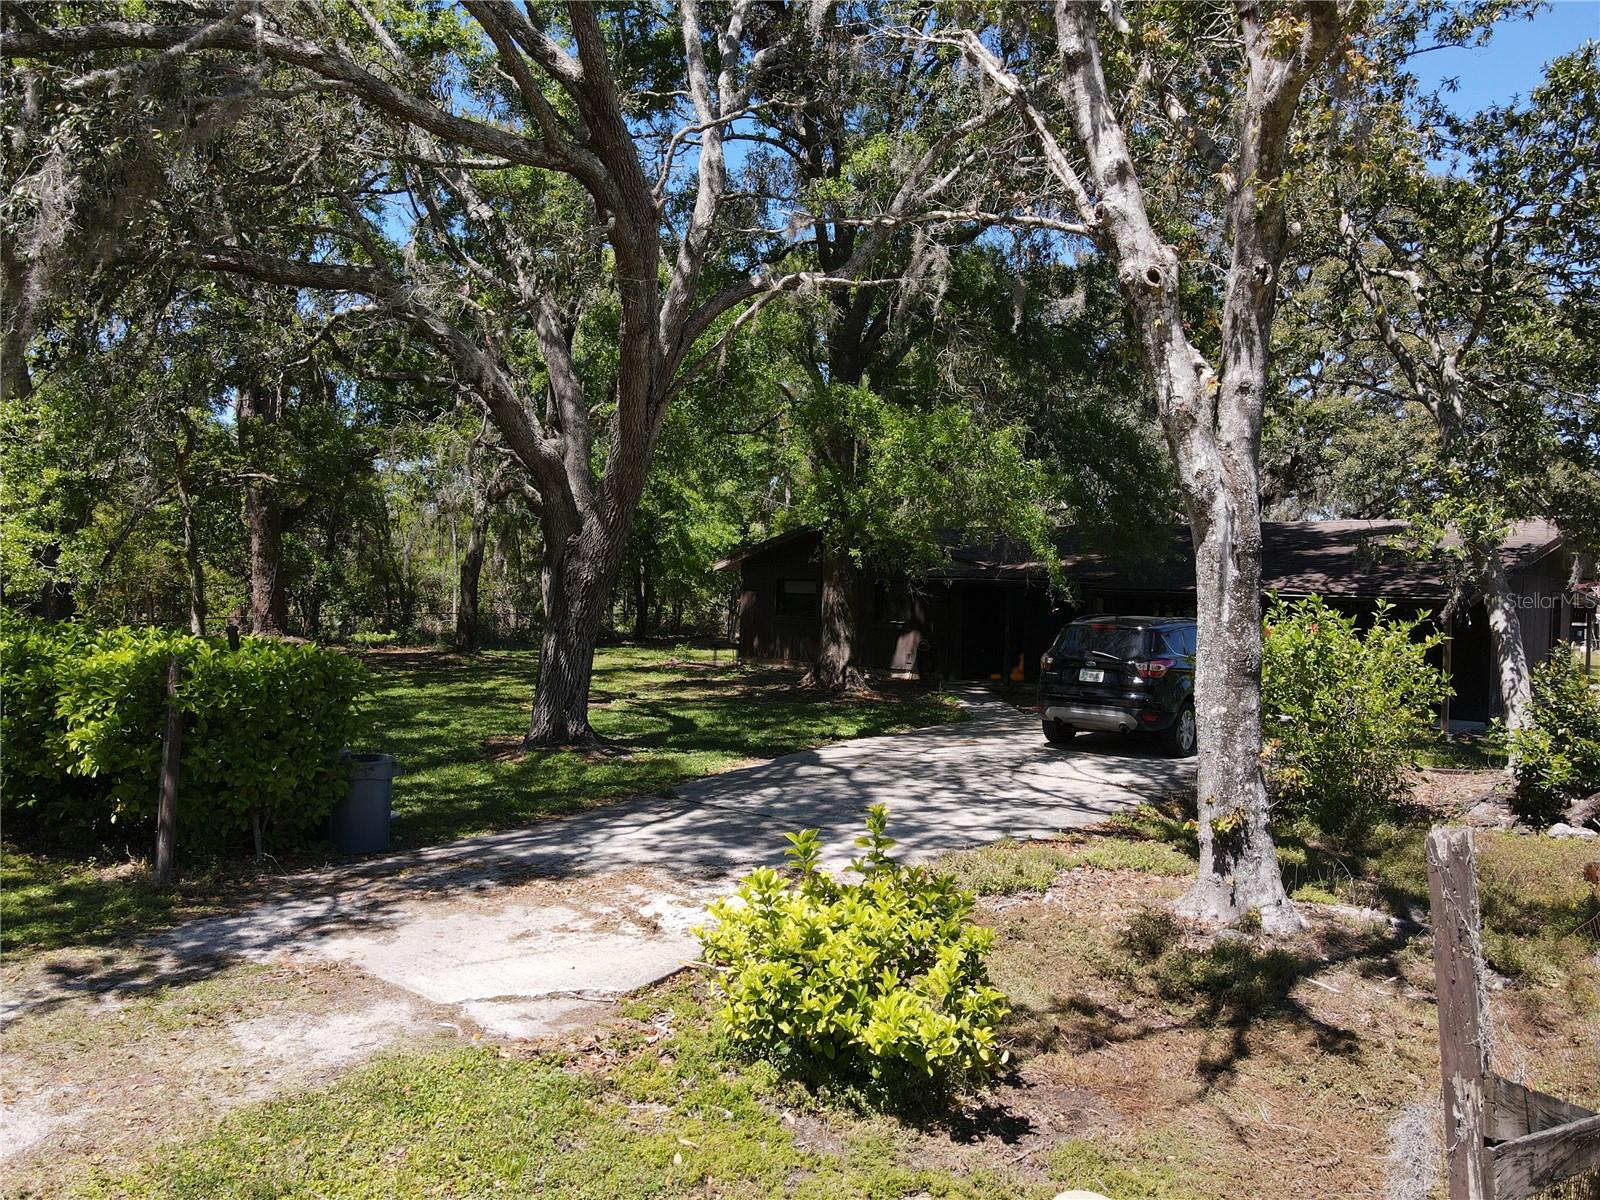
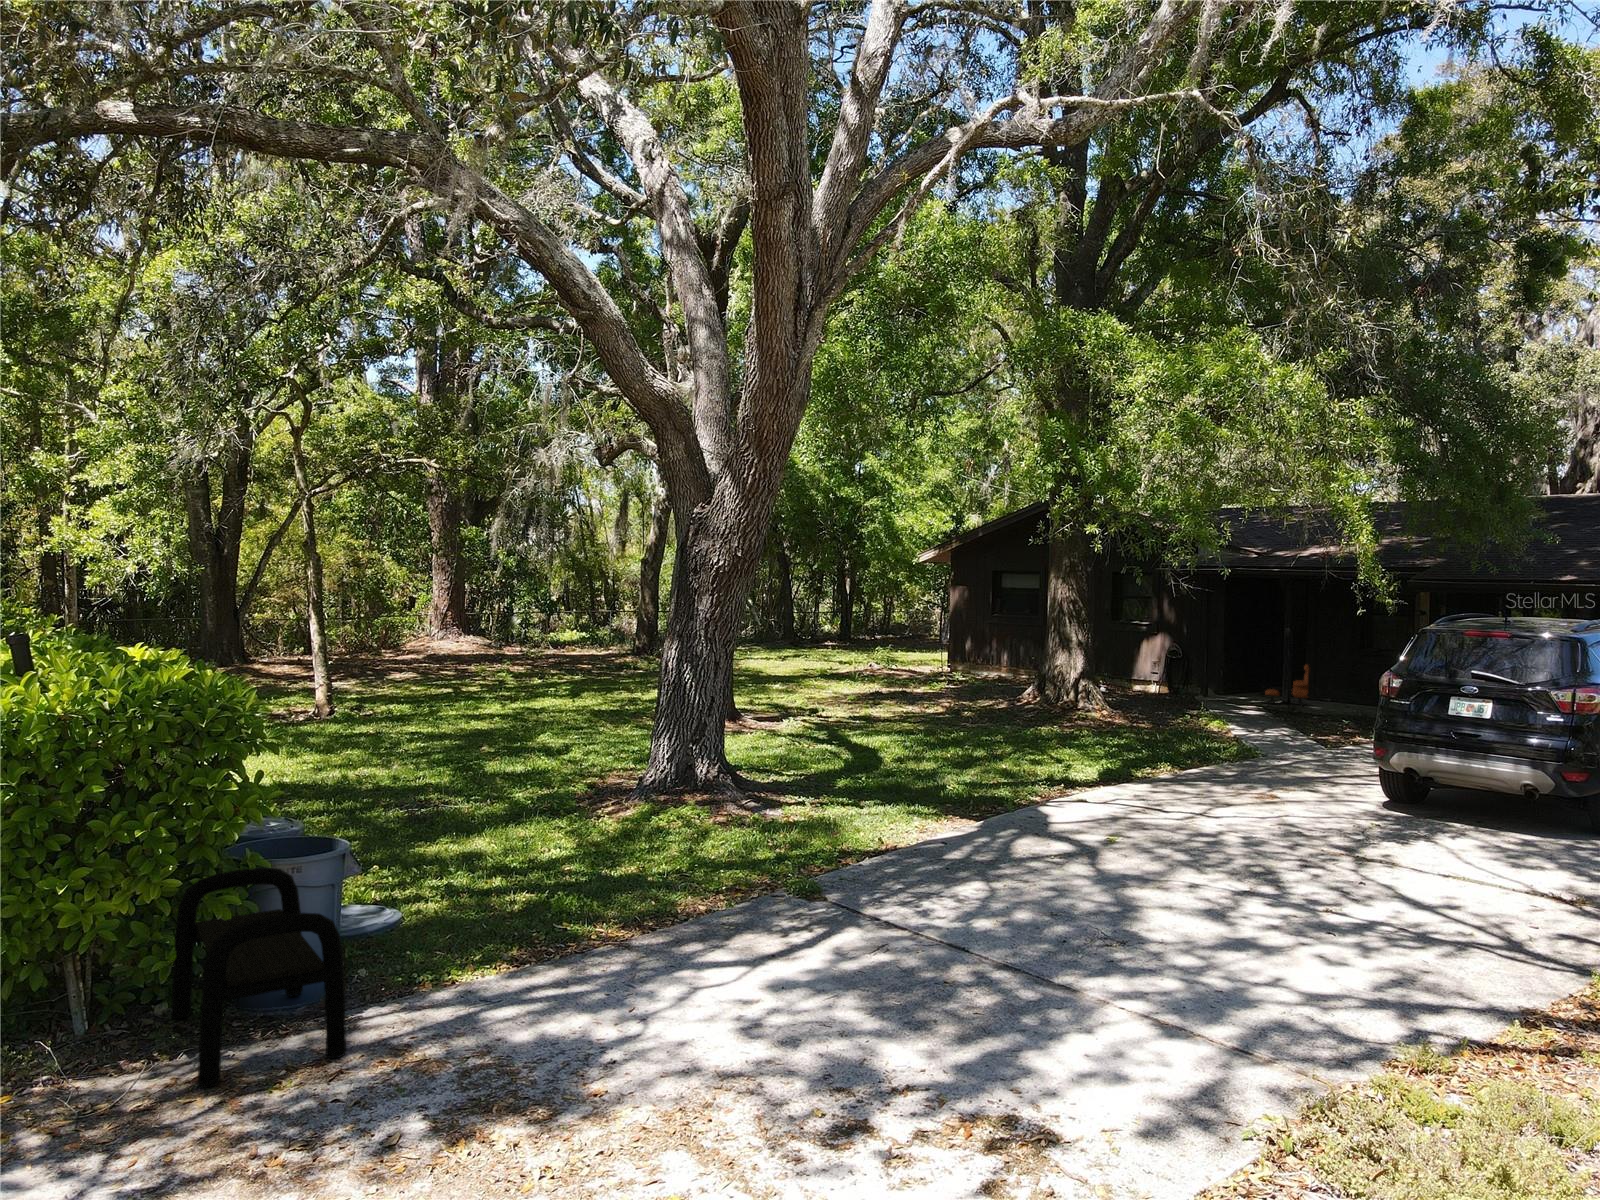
round table: present [709,643,744,667] -> none [912,646,955,675]
bench: none [305,766,427,876] -> present [171,868,346,1088]

